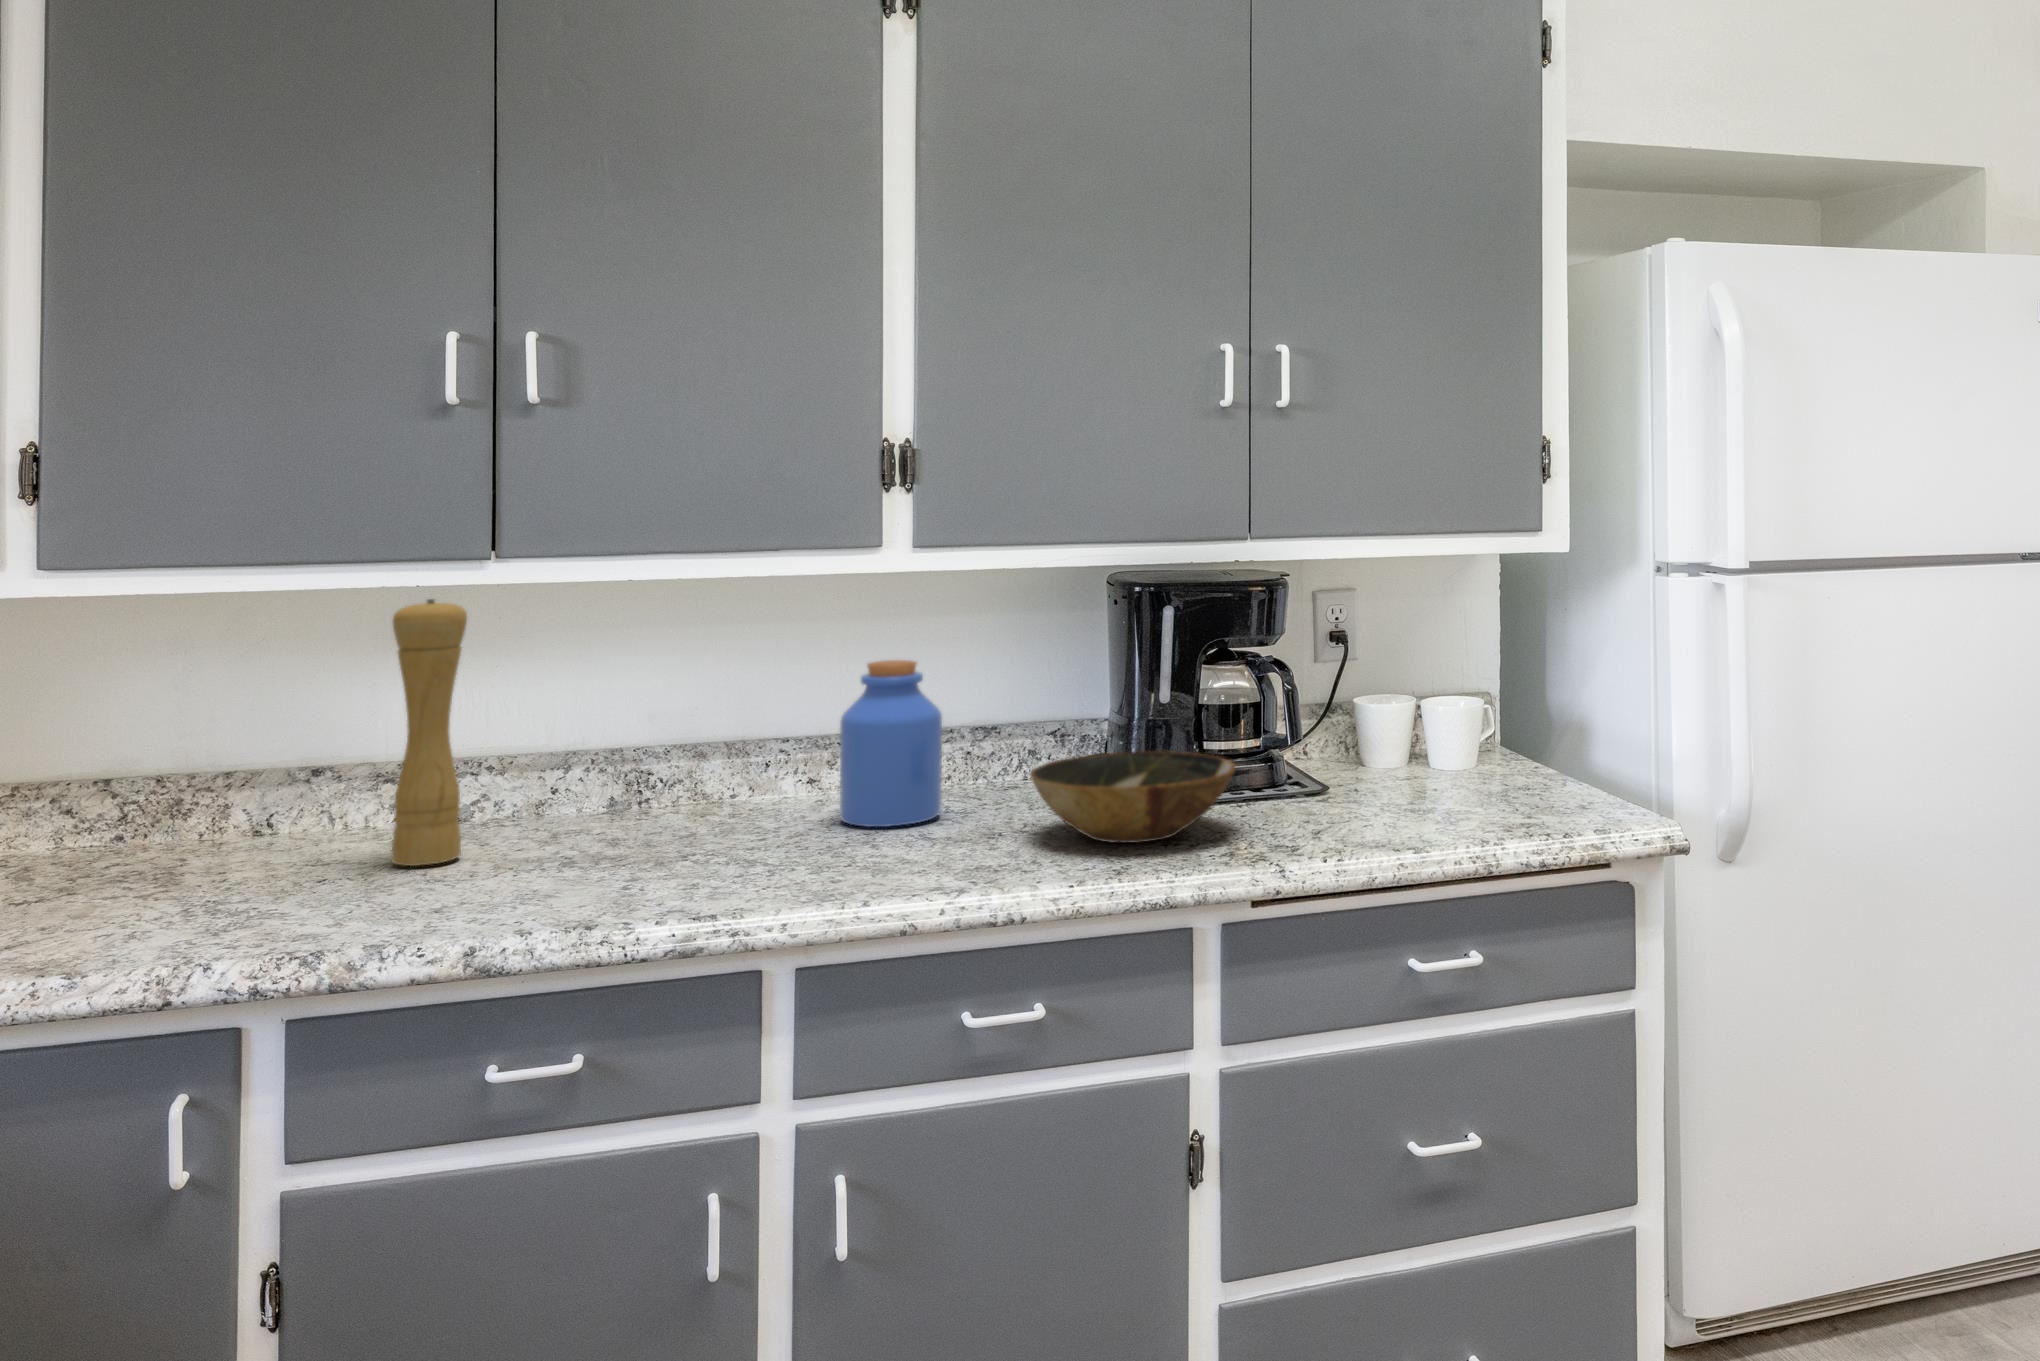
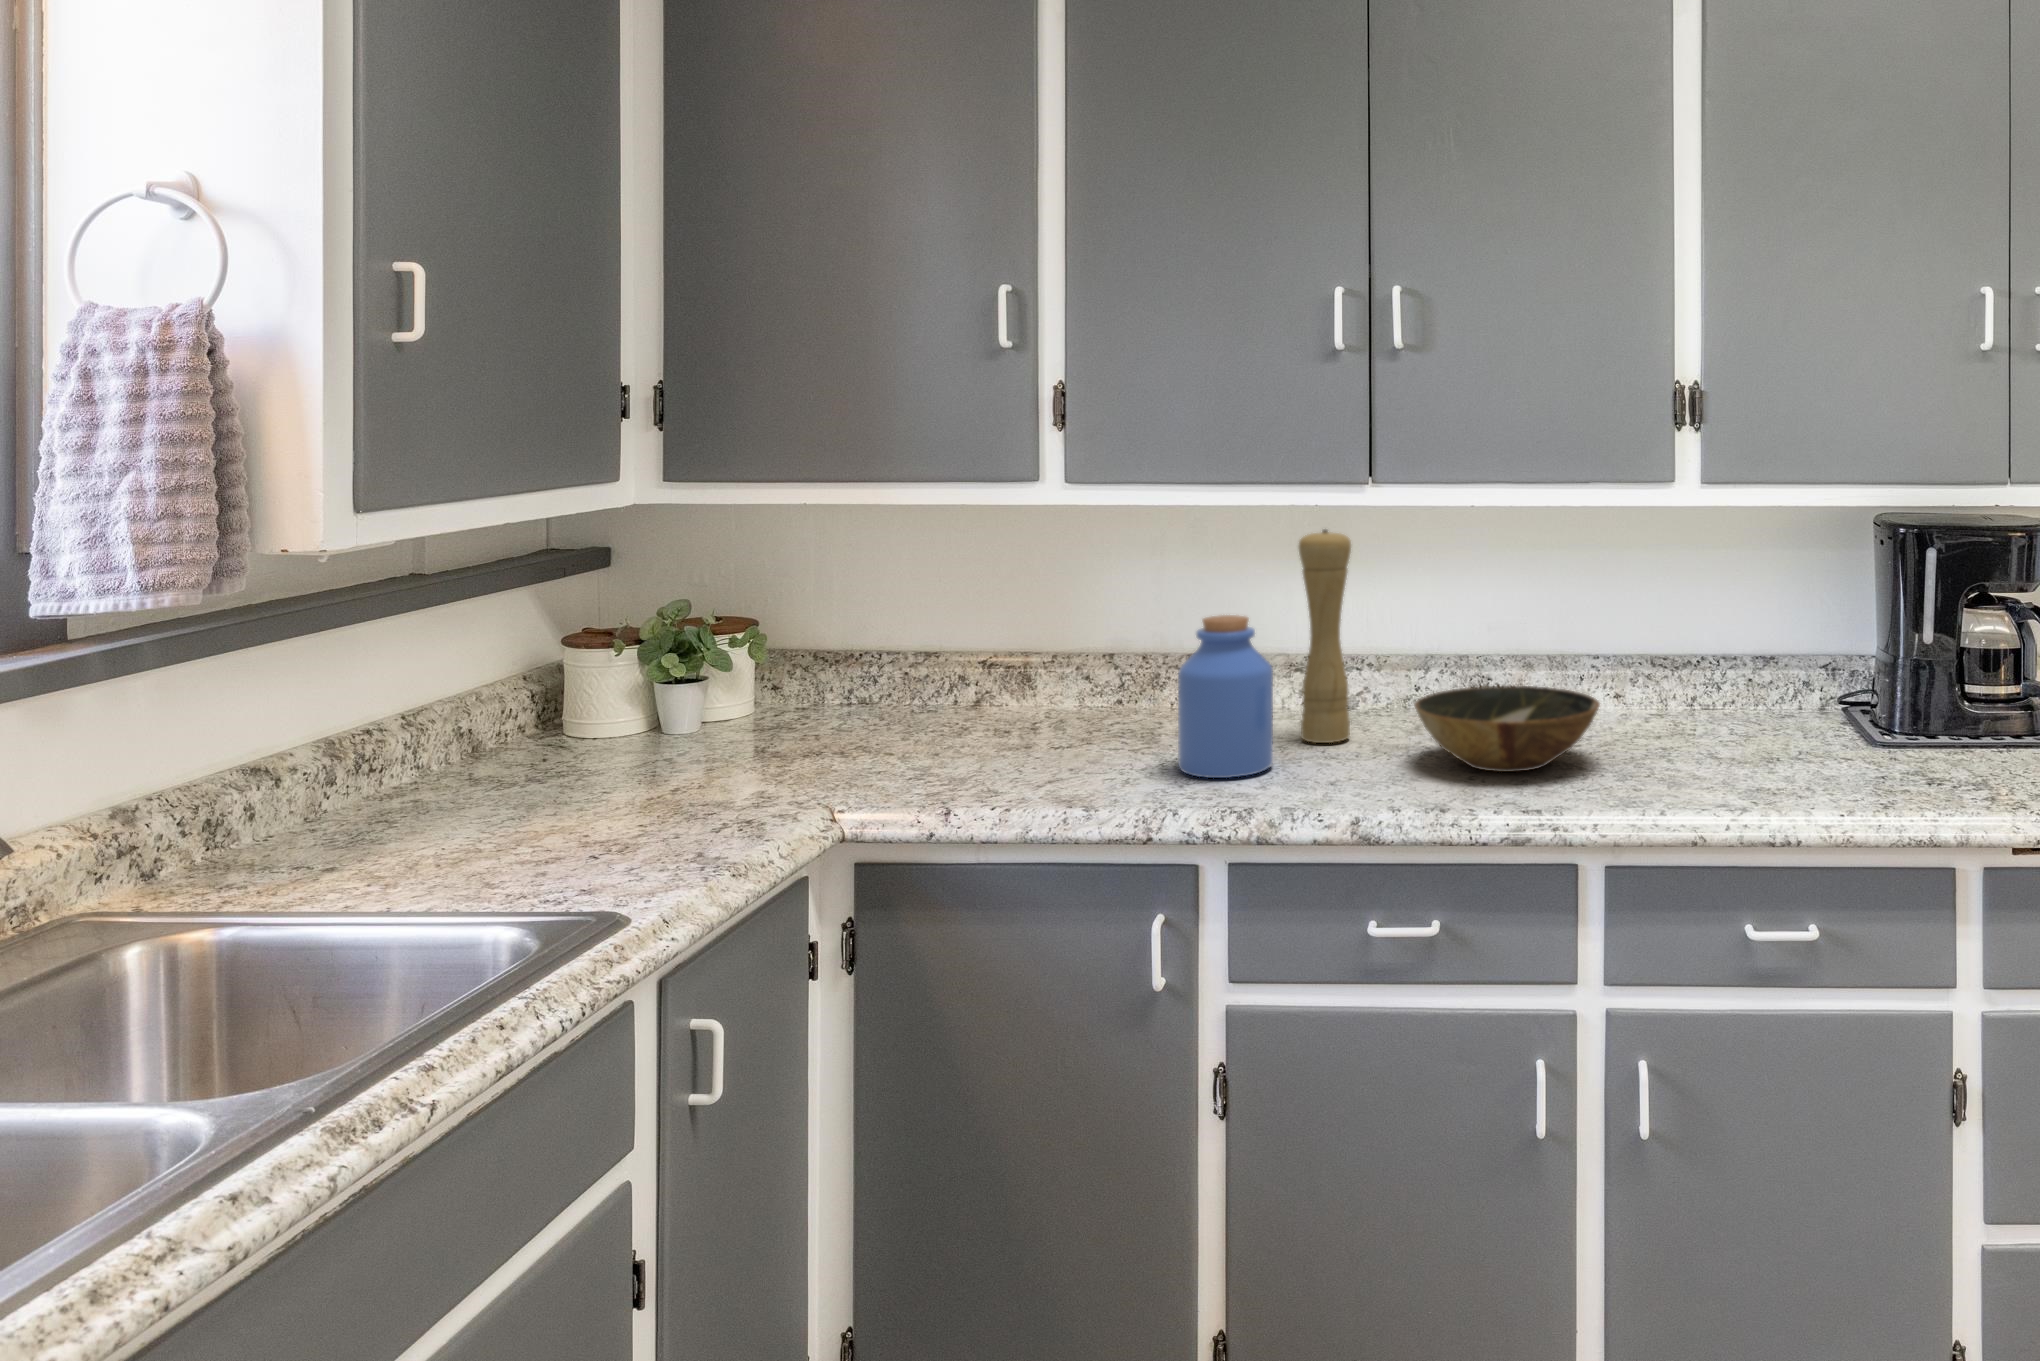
jar: present [840,660,942,827] -> present [1178,615,1273,778]
bowl: present [1030,751,1236,843] -> present [1414,686,1600,772]

